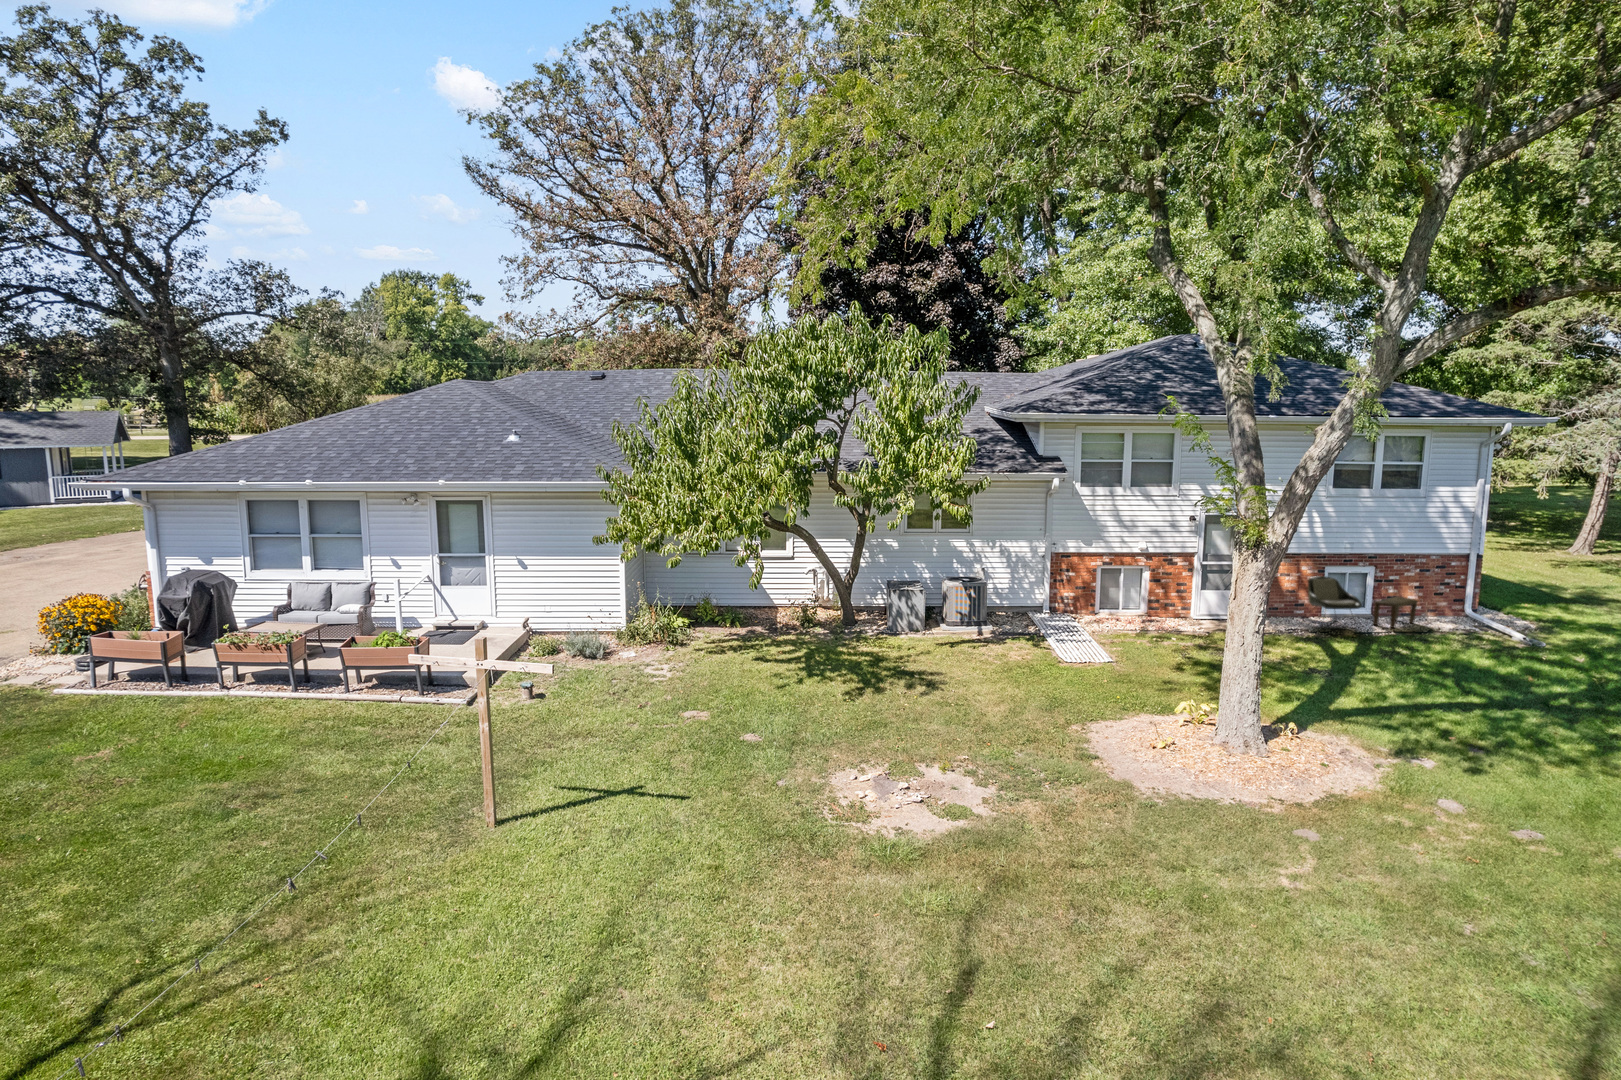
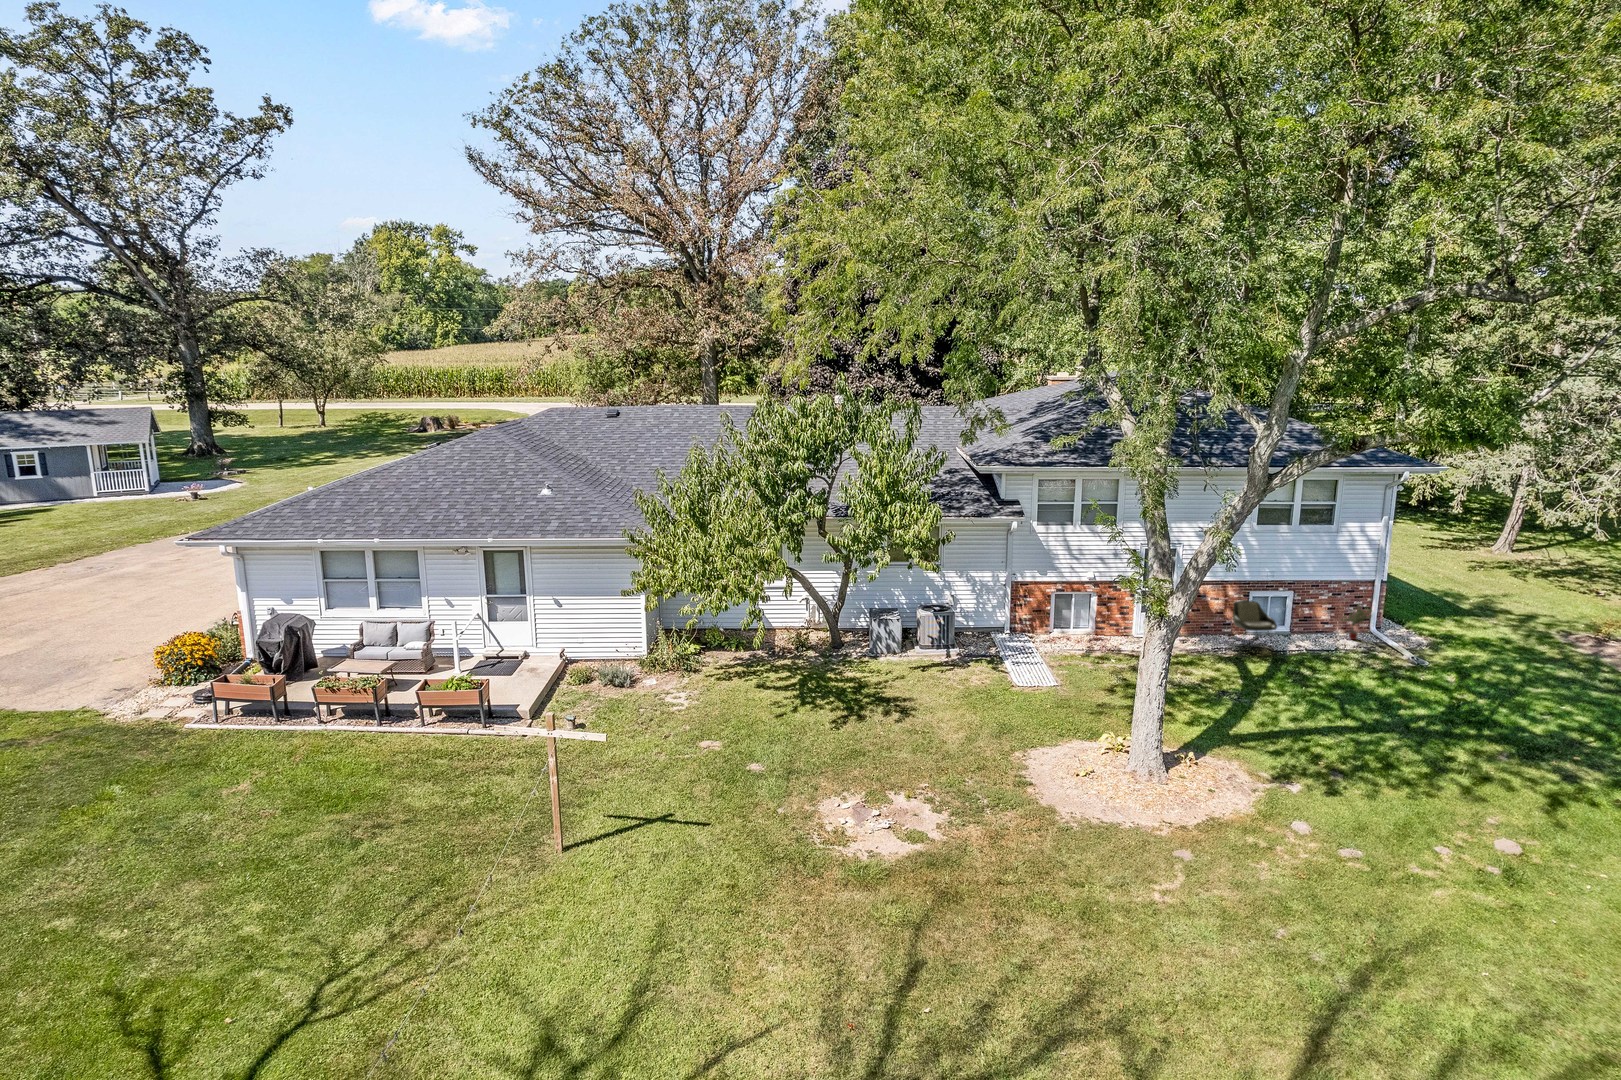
potted tree: none [1431,580,1470,623] -> present [1342,603,1372,640]
bench: present [1373,597,1418,628] -> none [1288,616,1328,646]

